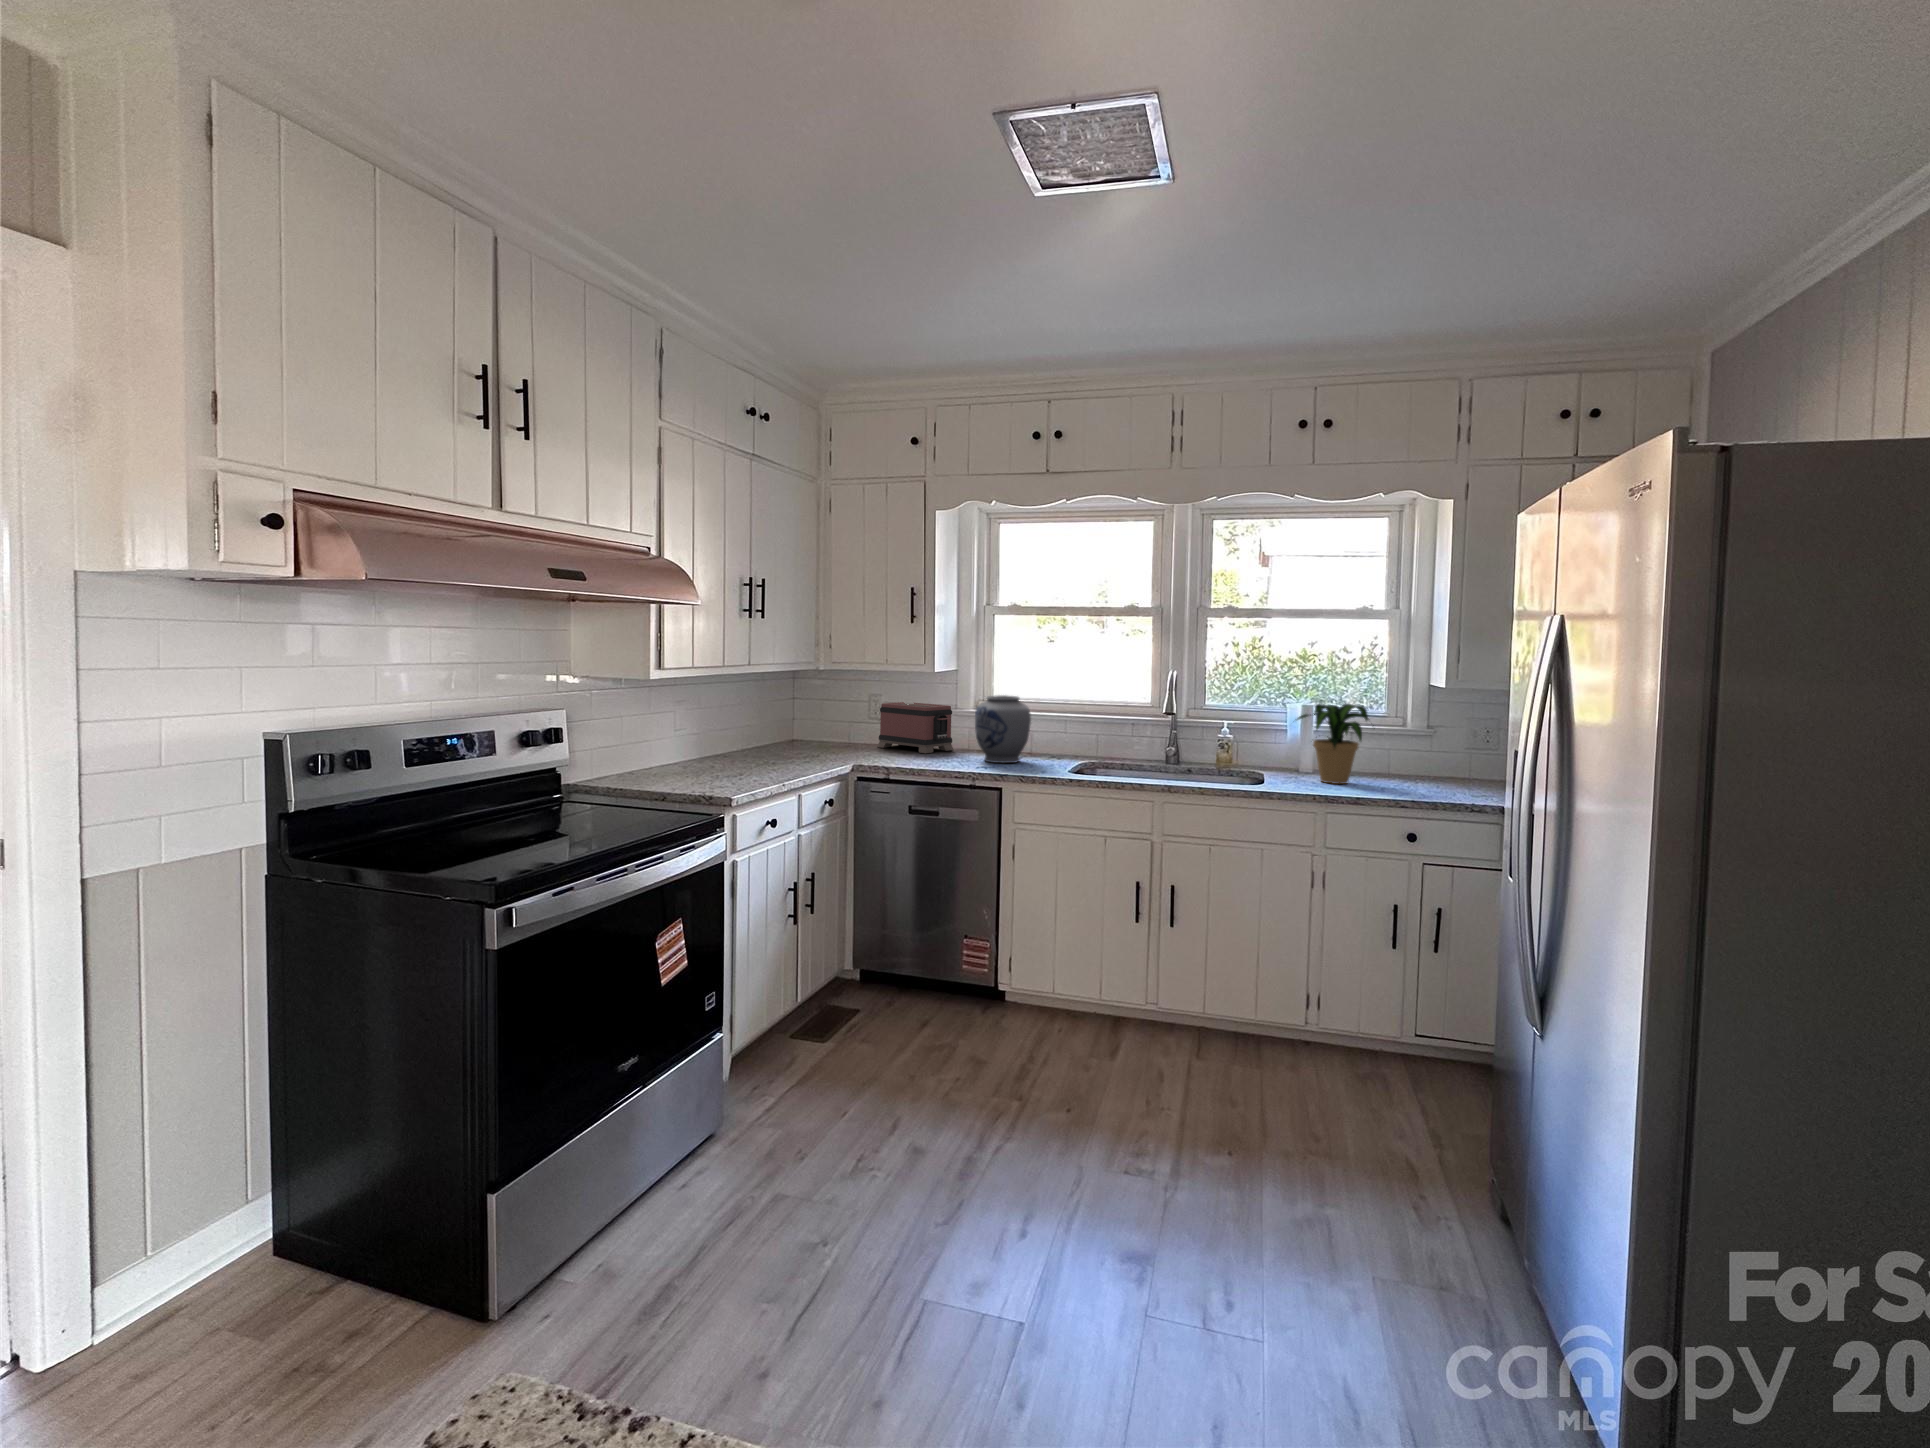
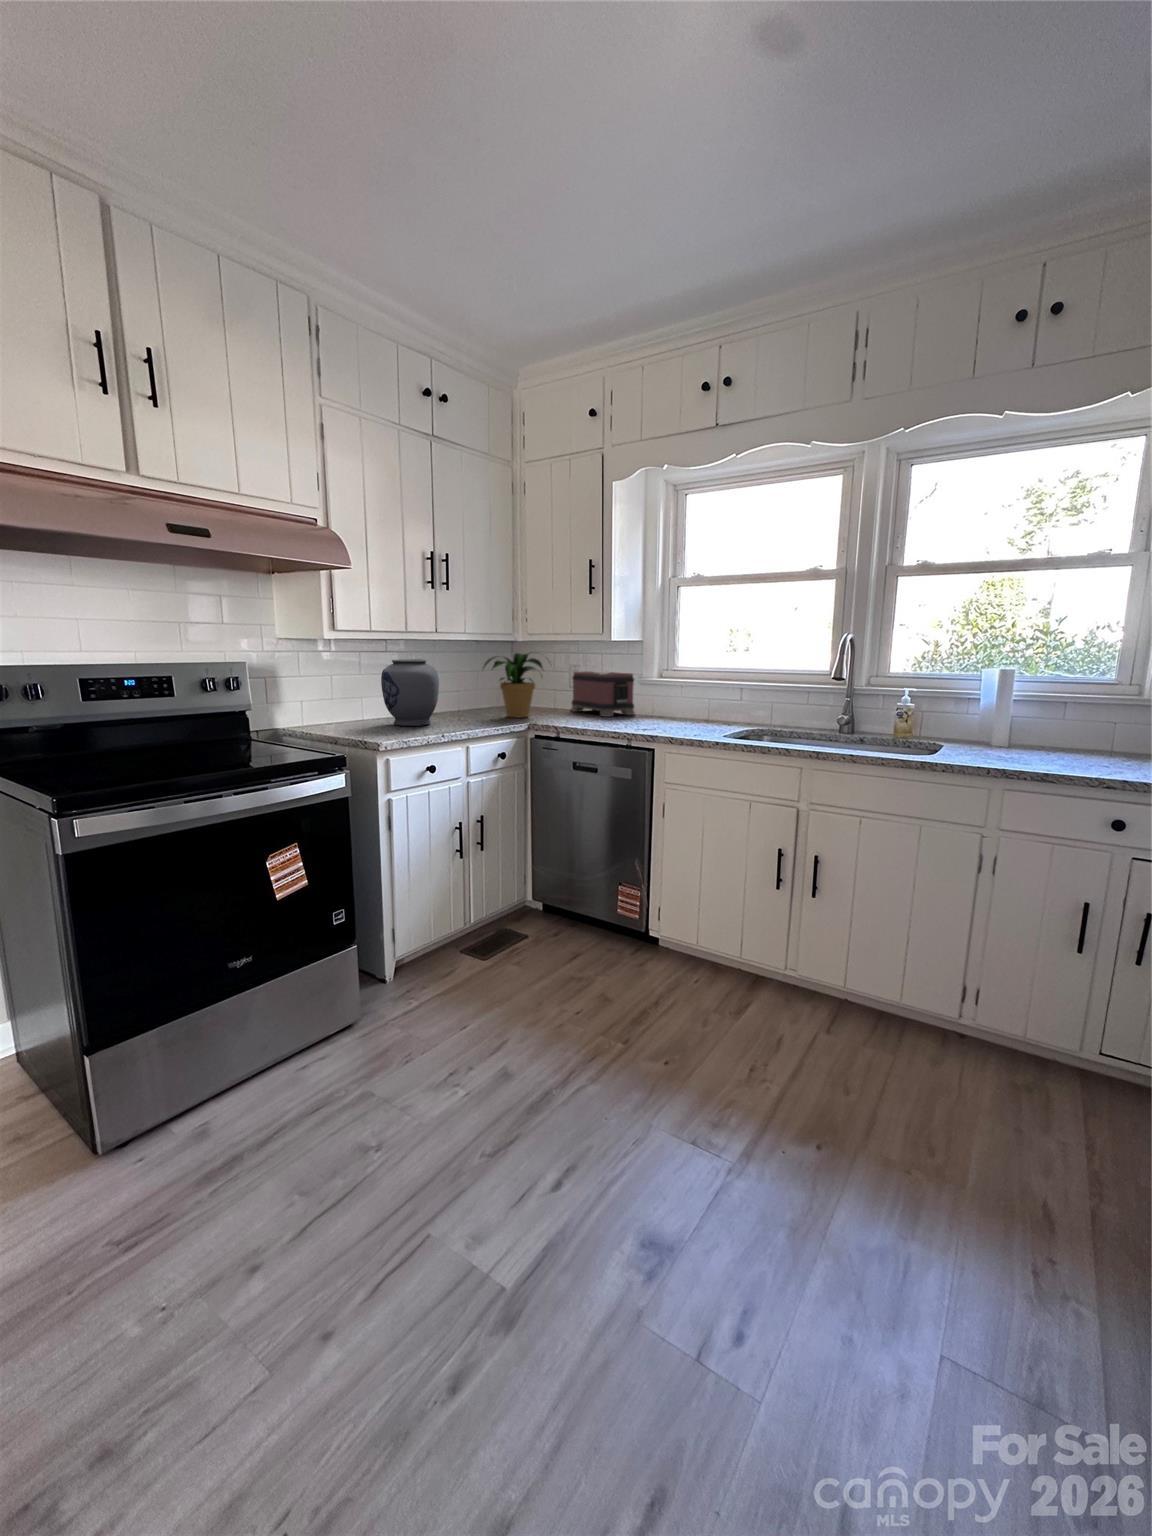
vase: present [975,695,1031,763] -> present [381,659,439,726]
potted plant: present [1297,704,1369,784] -> present [483,653,543,718]

